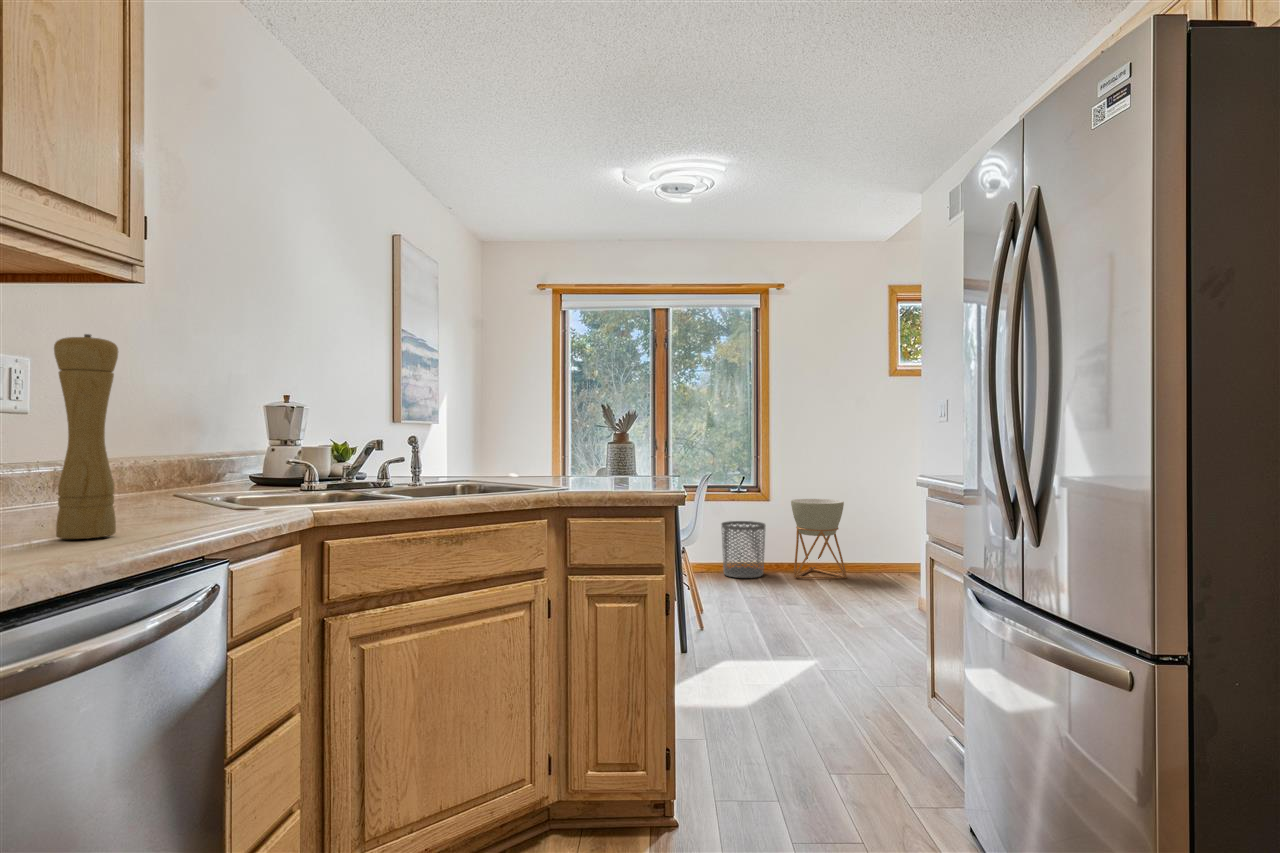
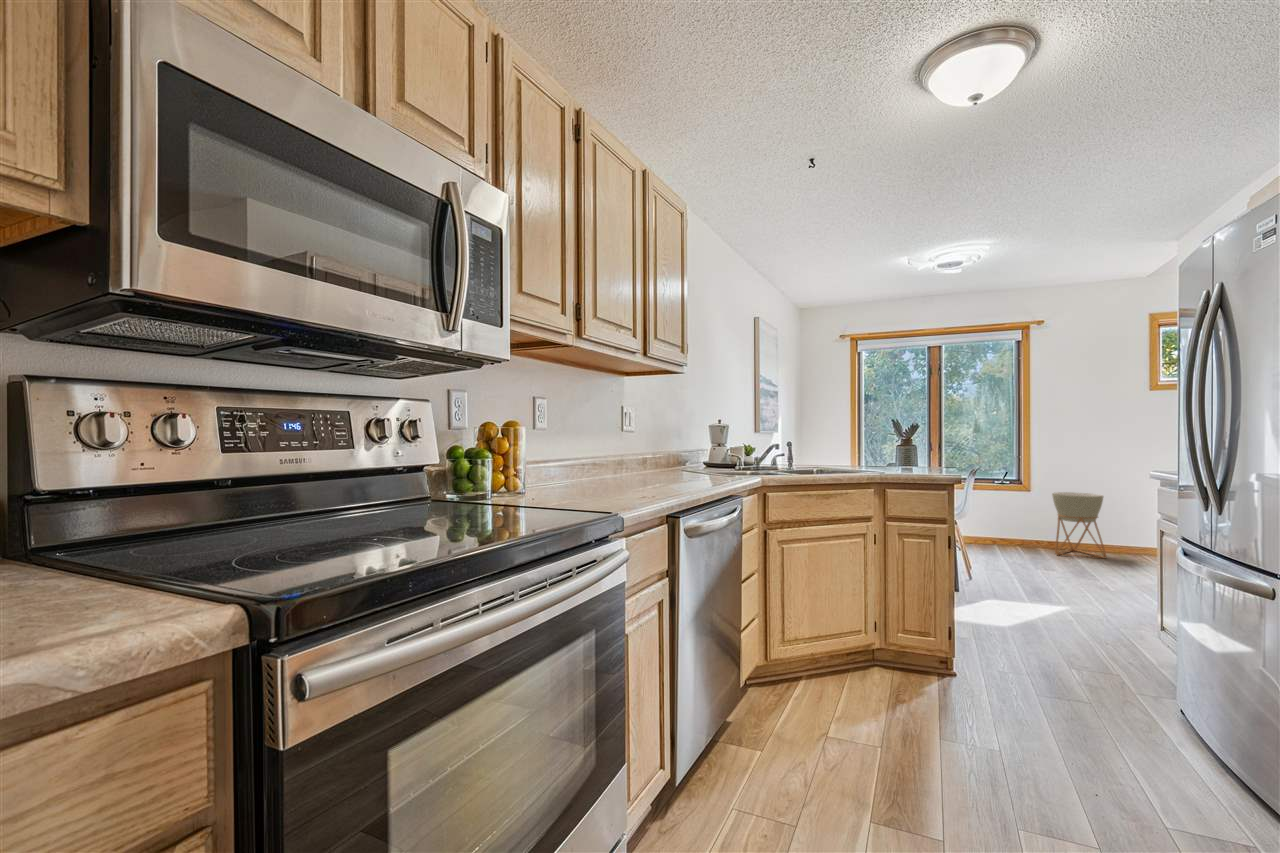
pepper mill: present [54,334,118,539] -> none [685,403,705,483]
waste bin: present [722,521,765,578] -> none [989,508,1028,552]

